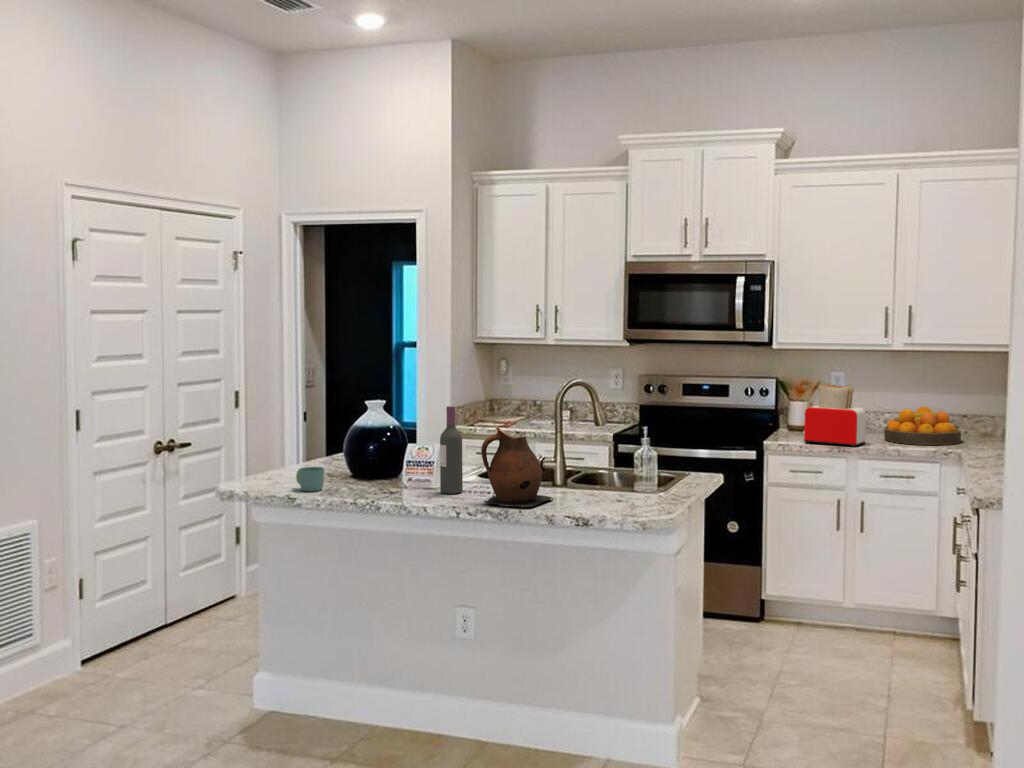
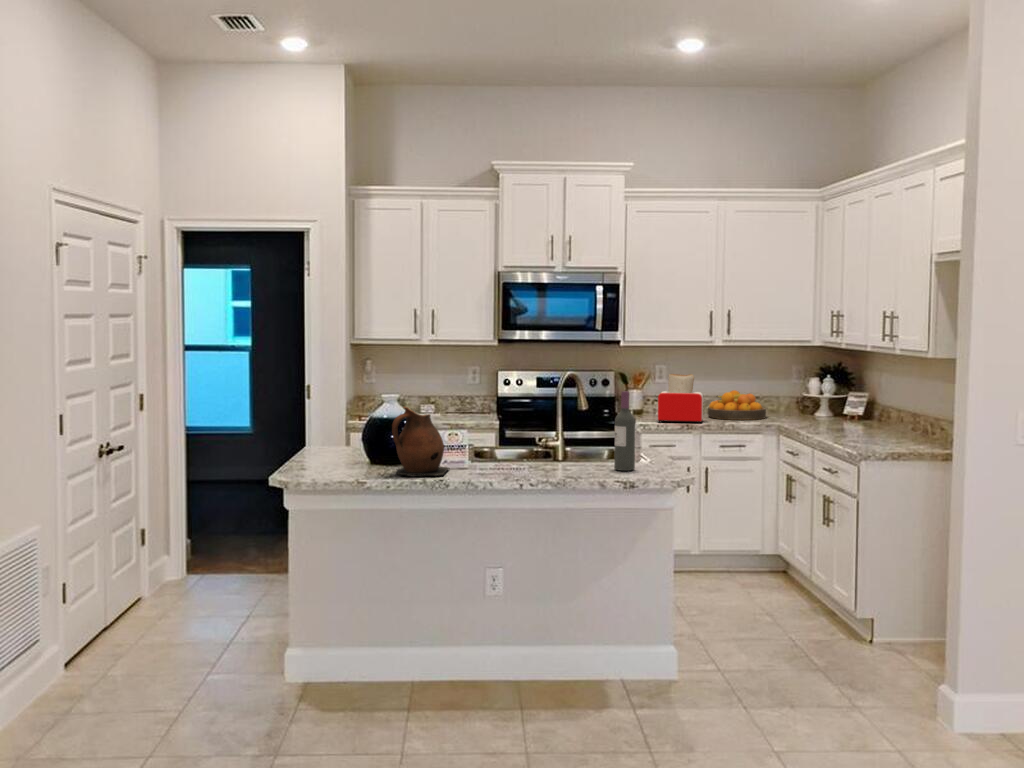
wine bottle: present [440,406,463,494] -> present [614,391,635,471]
ceramic pitcher: present [481,427,553,508] -> present [392,407,450,476]
mug: present [296,467,325,491] -> none [333,454,364,477]

